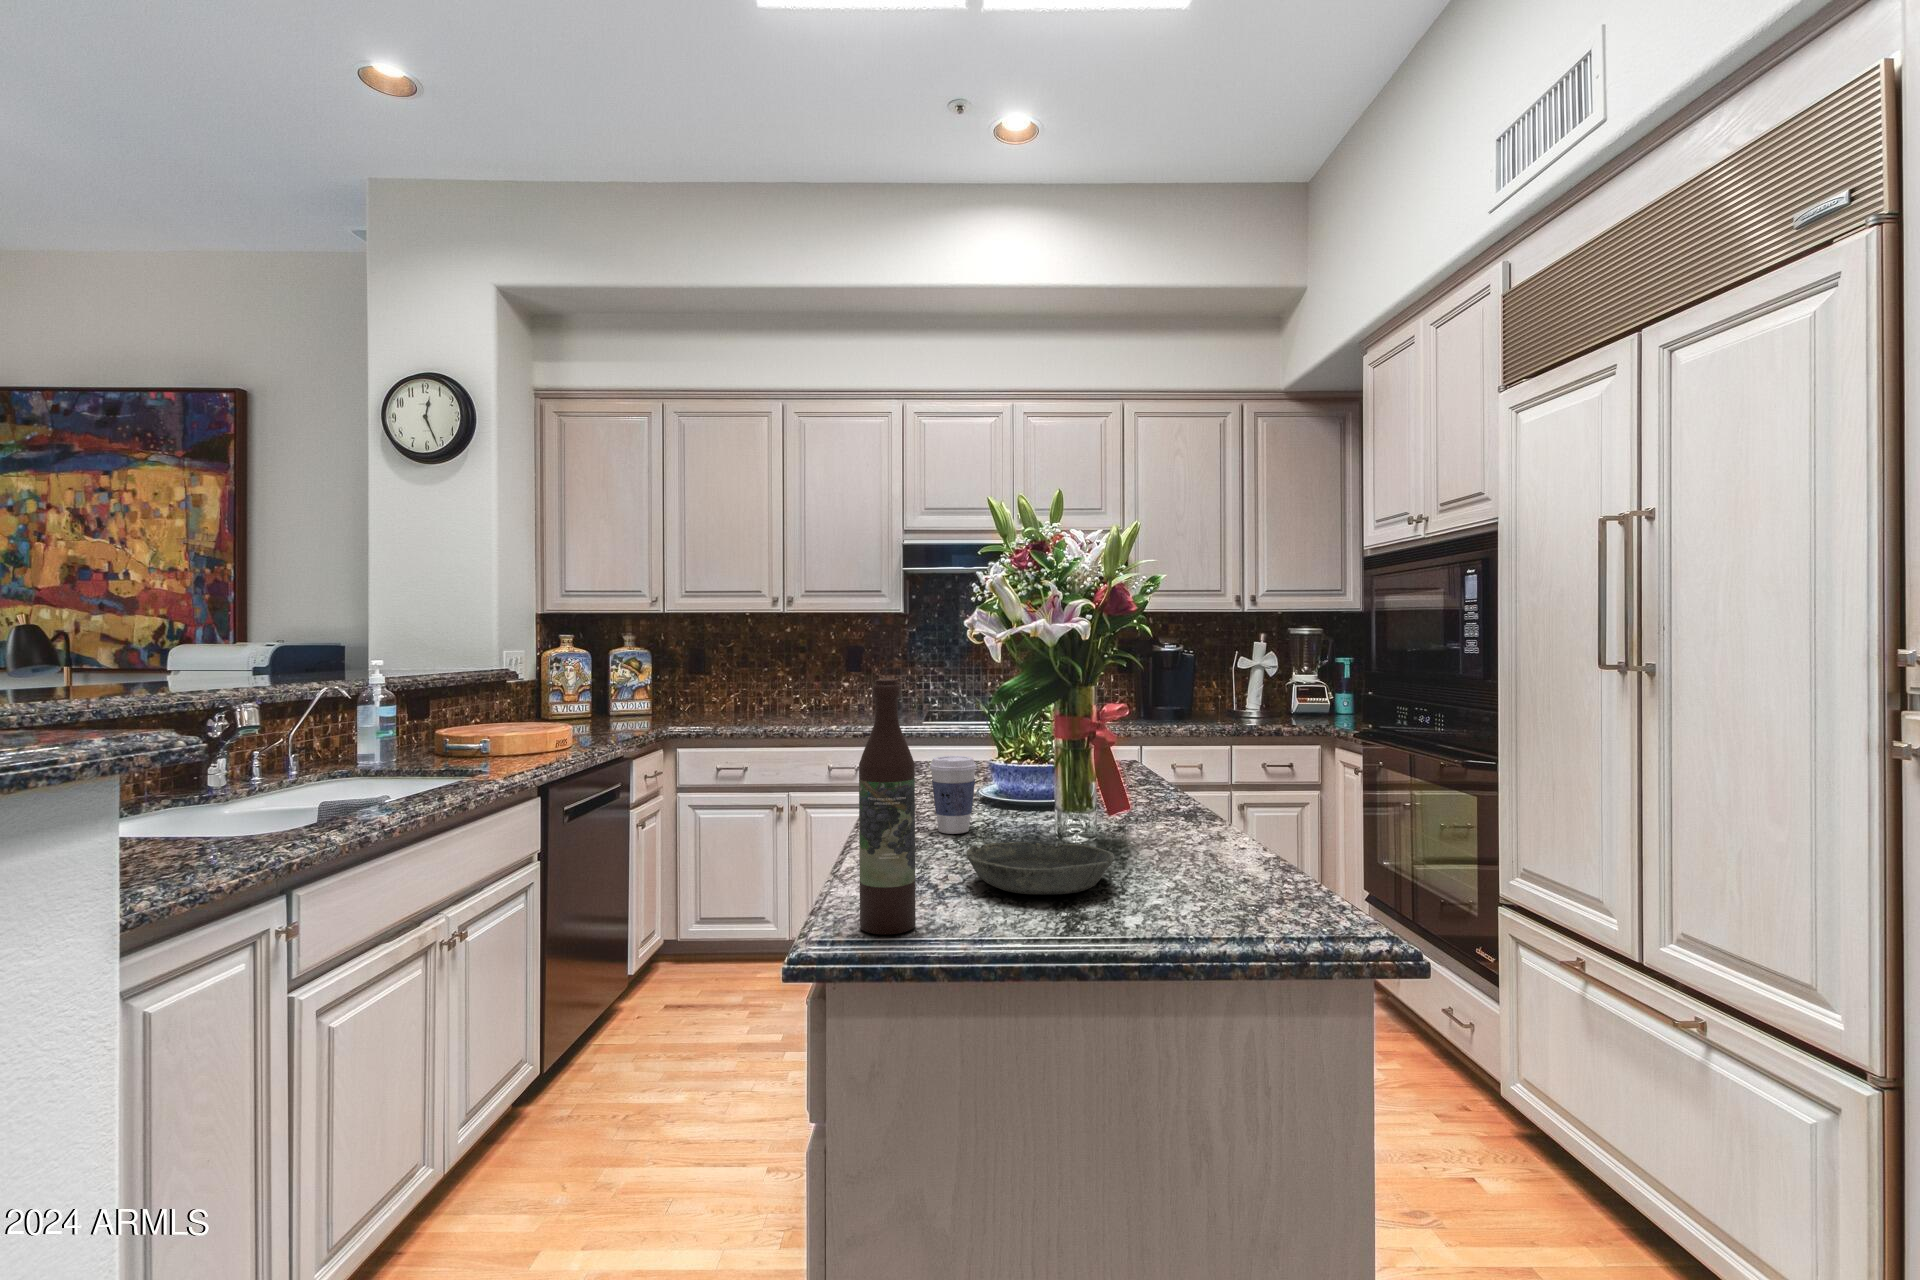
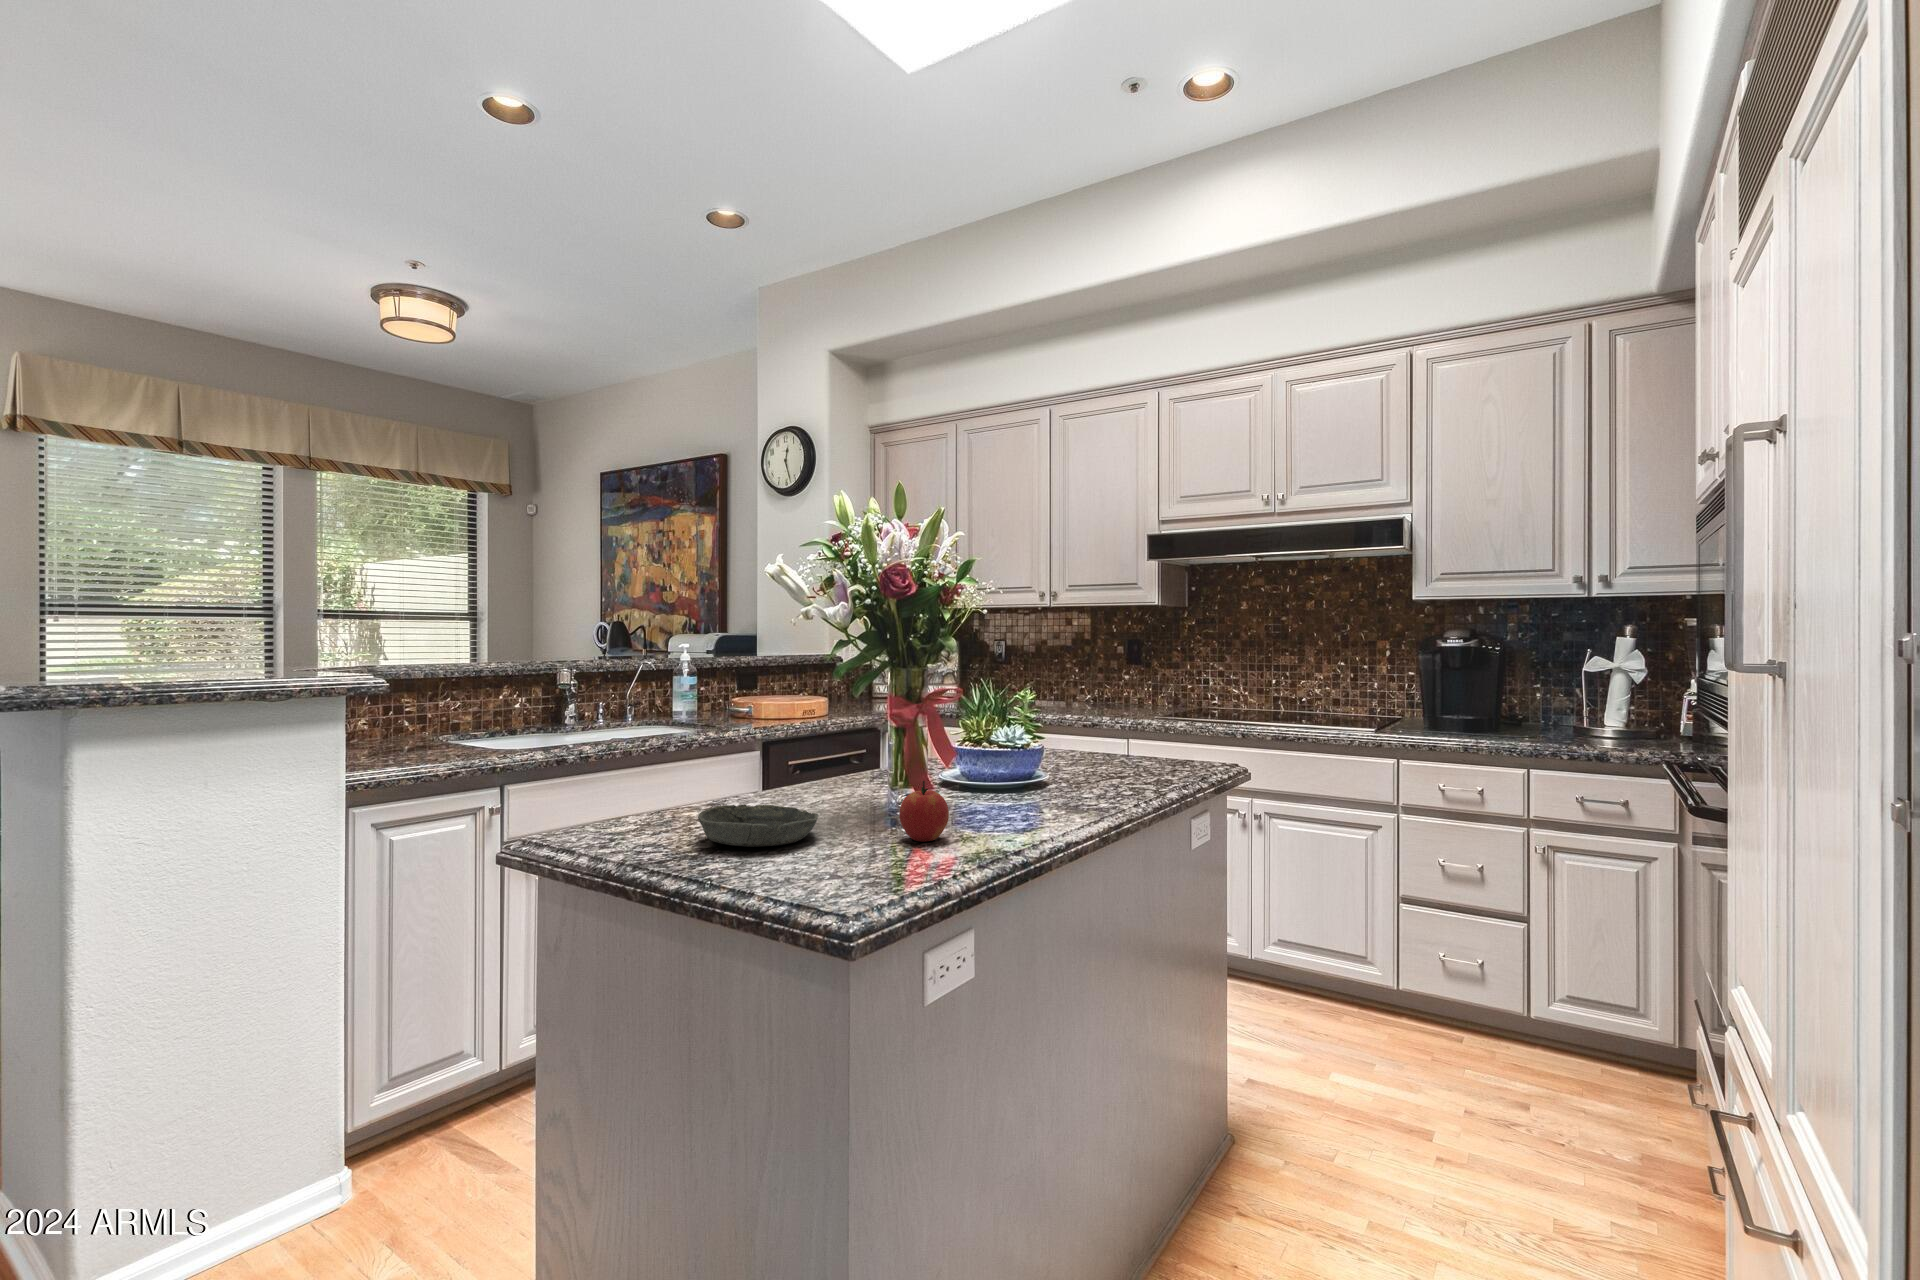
wine bottle: present [859,679,916,934] -> none [574,667,618,848]
coffee cup: present [930,756,976,834] -> none [823,737,864,803]
apple: none [1148,792,1205,858] -> present [899,781,949,841]

